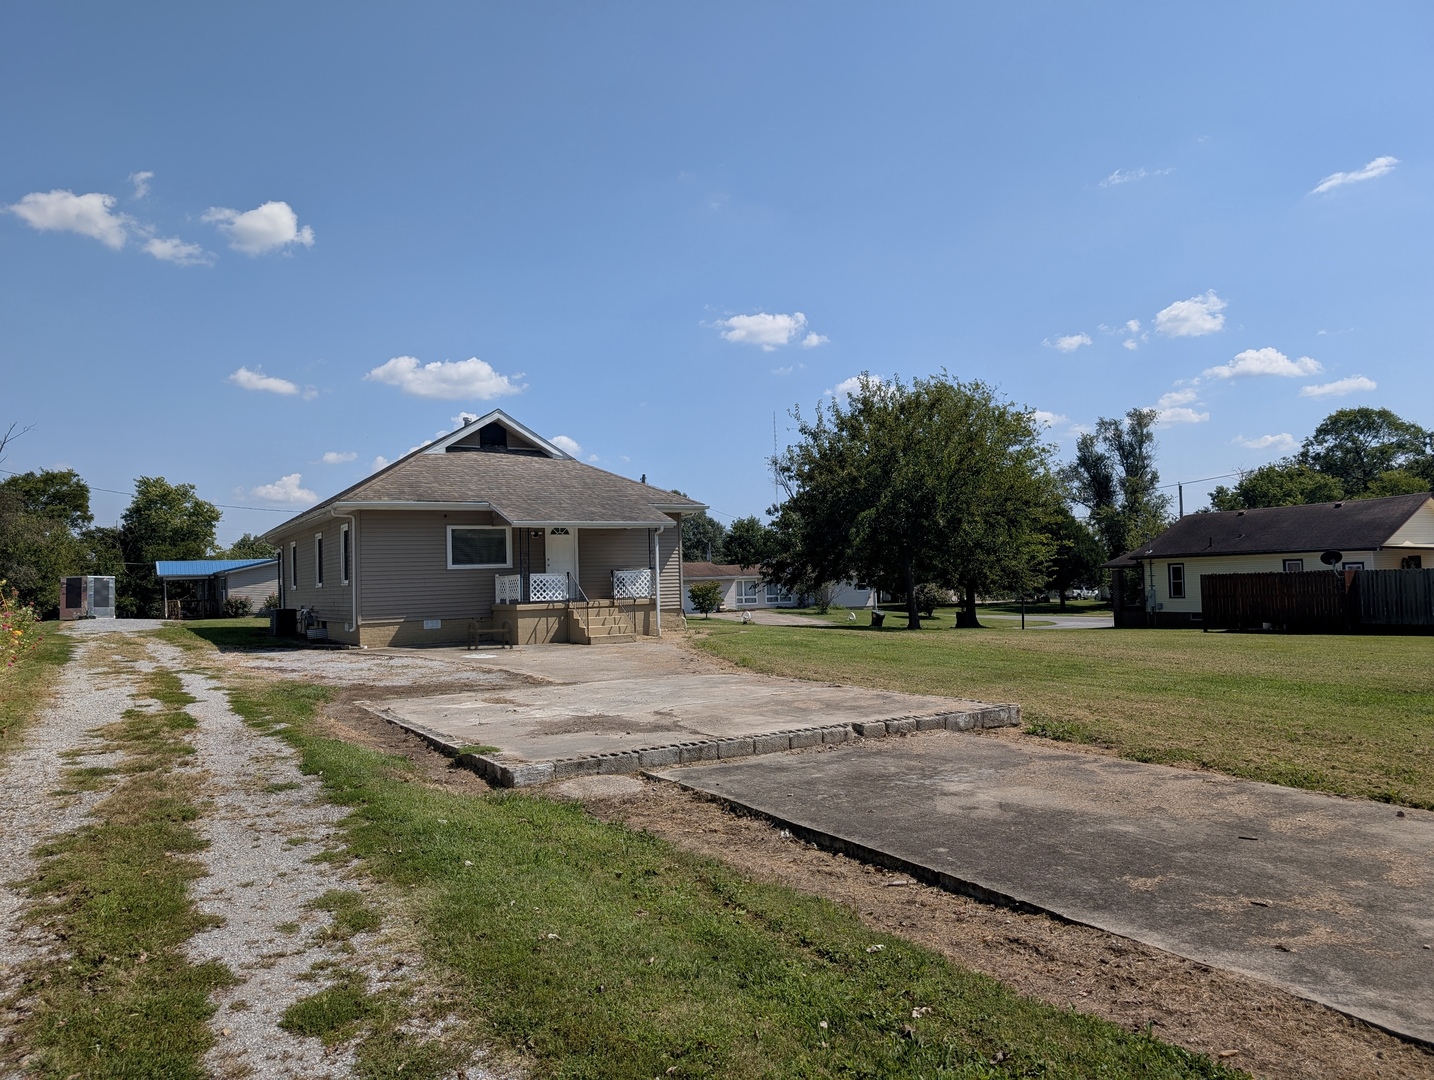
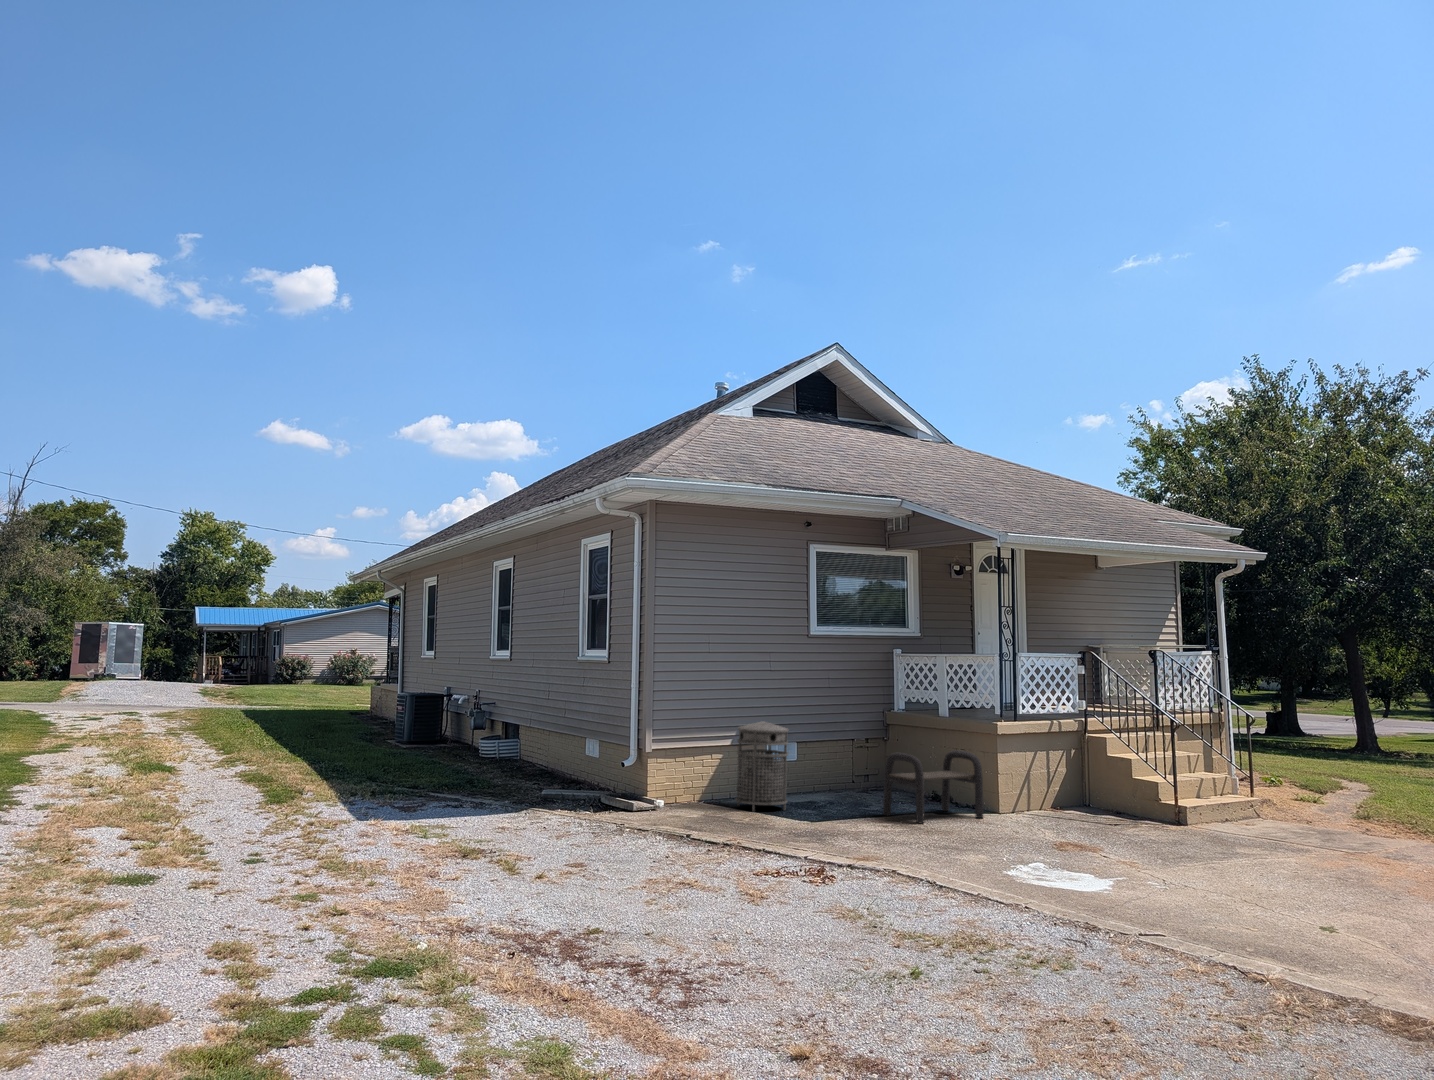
trash can: none [403,609,427,650] -> present [736,721,788,812]

